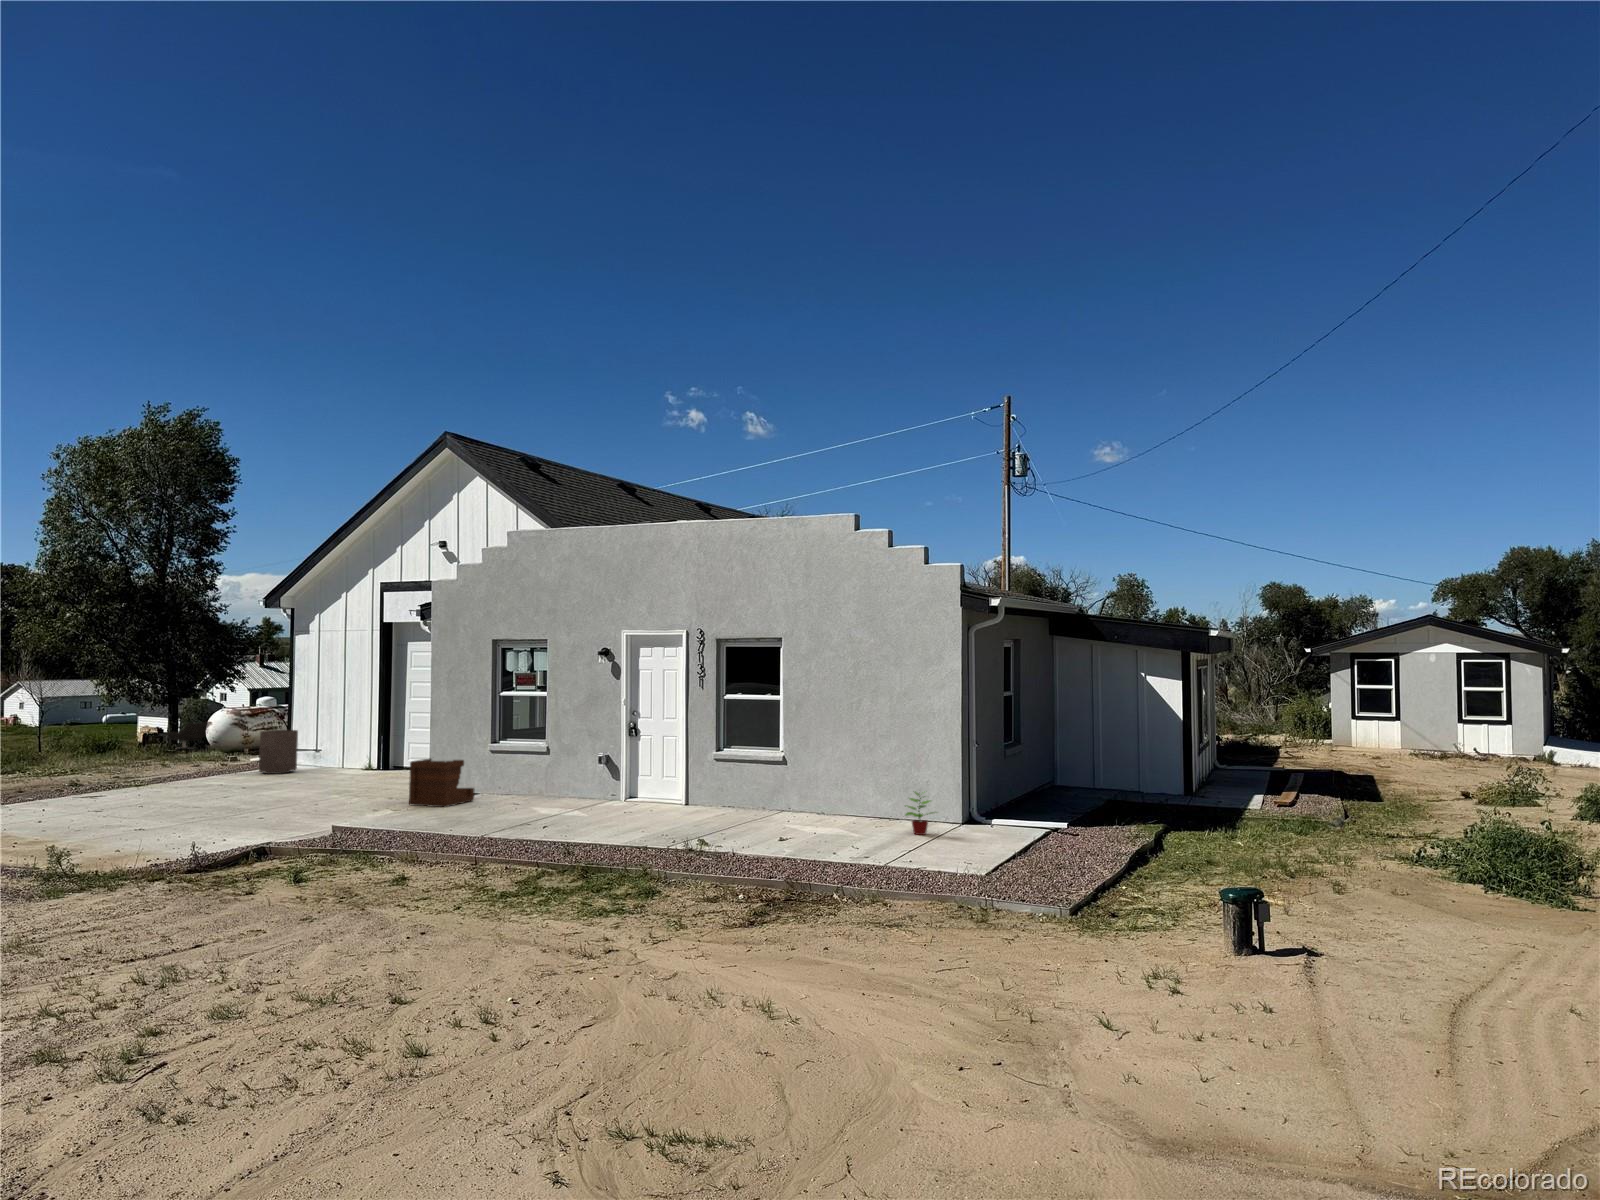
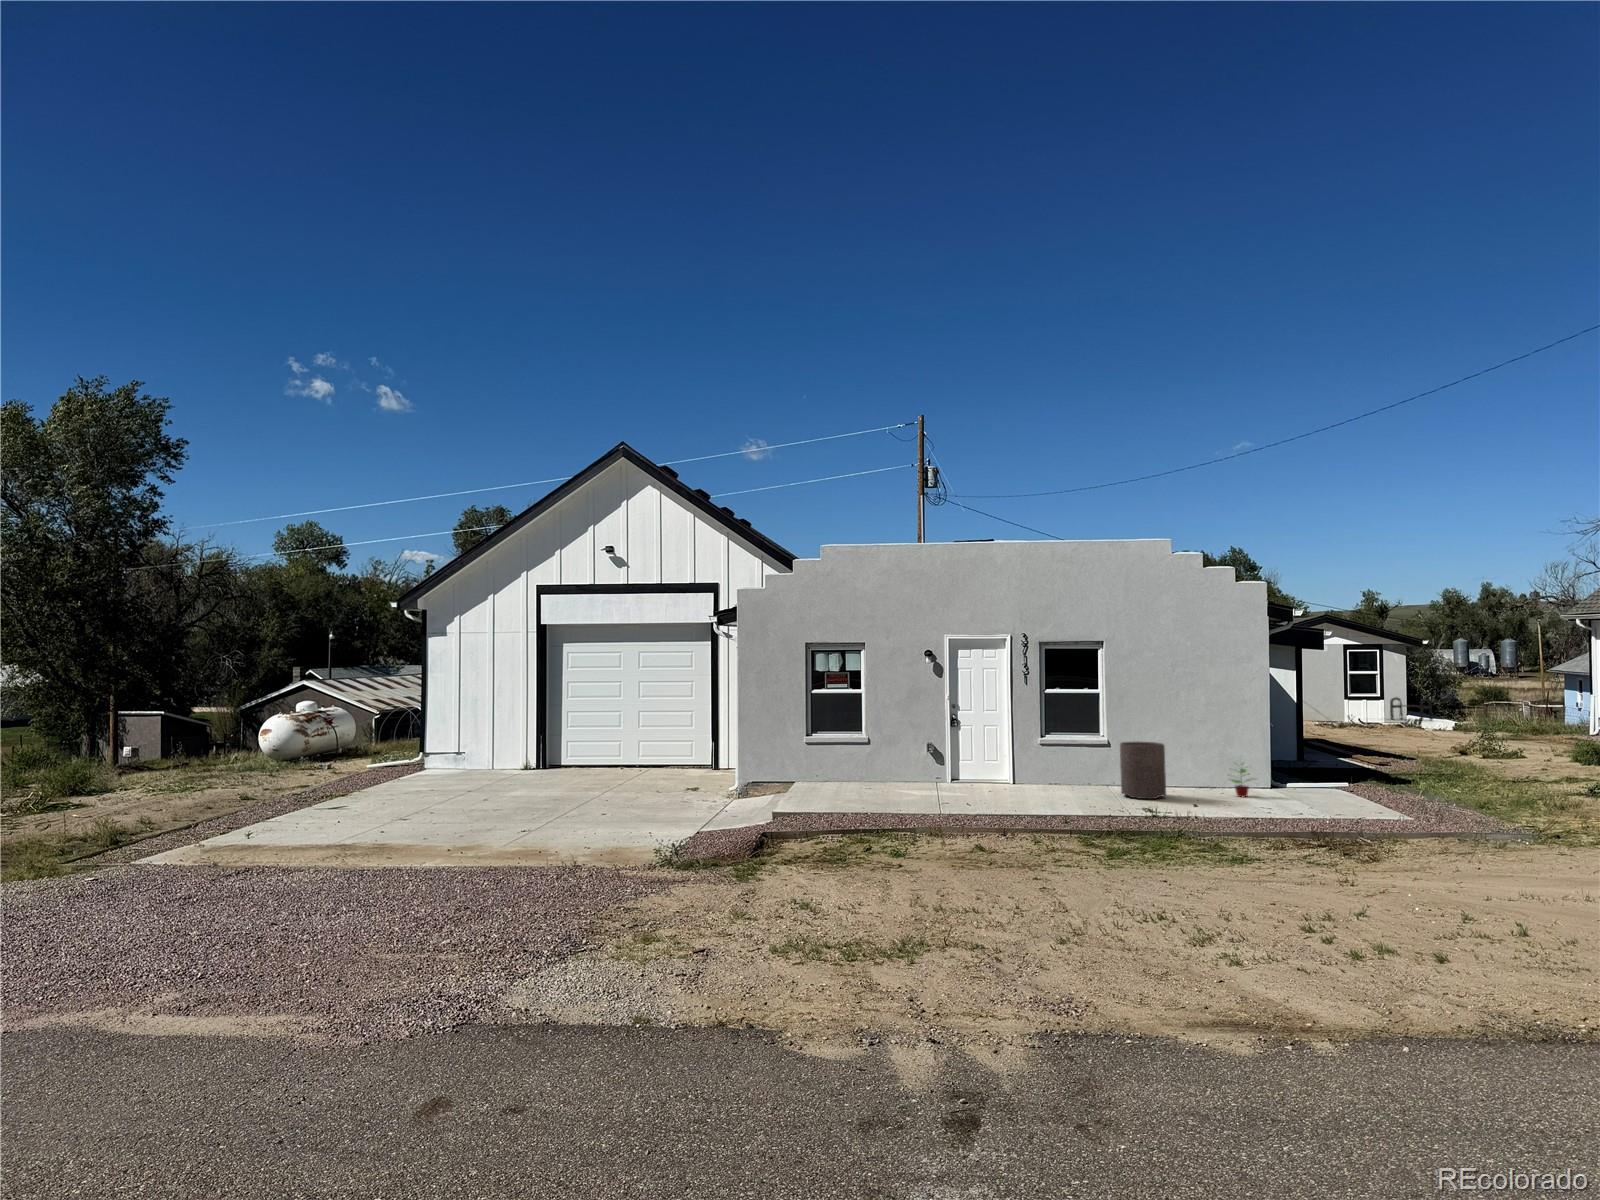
lounge chair: present [166,723,207,748] -> none [222,729,268,759]
bench: none [1522,723,1582,756] -> present [1390,697,1433,721]
trash can: present [259,730,298,774] -> present [1120,741,1166,799]
wooden crate: present [409,759,474,807] -> none [746,752,789,798]

